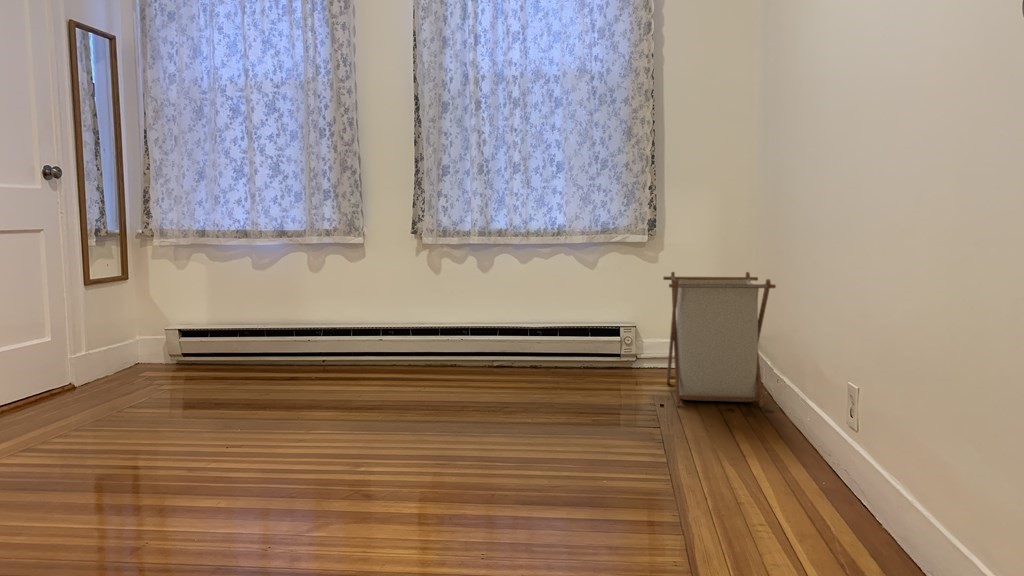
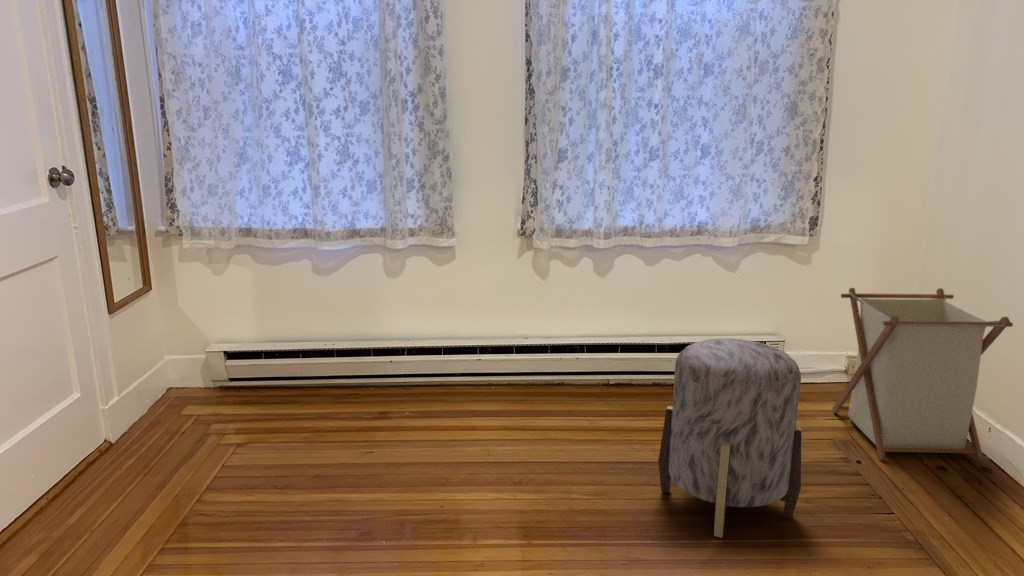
ottoman: none [472,287,574,436] -> present [658,339,802,538]

